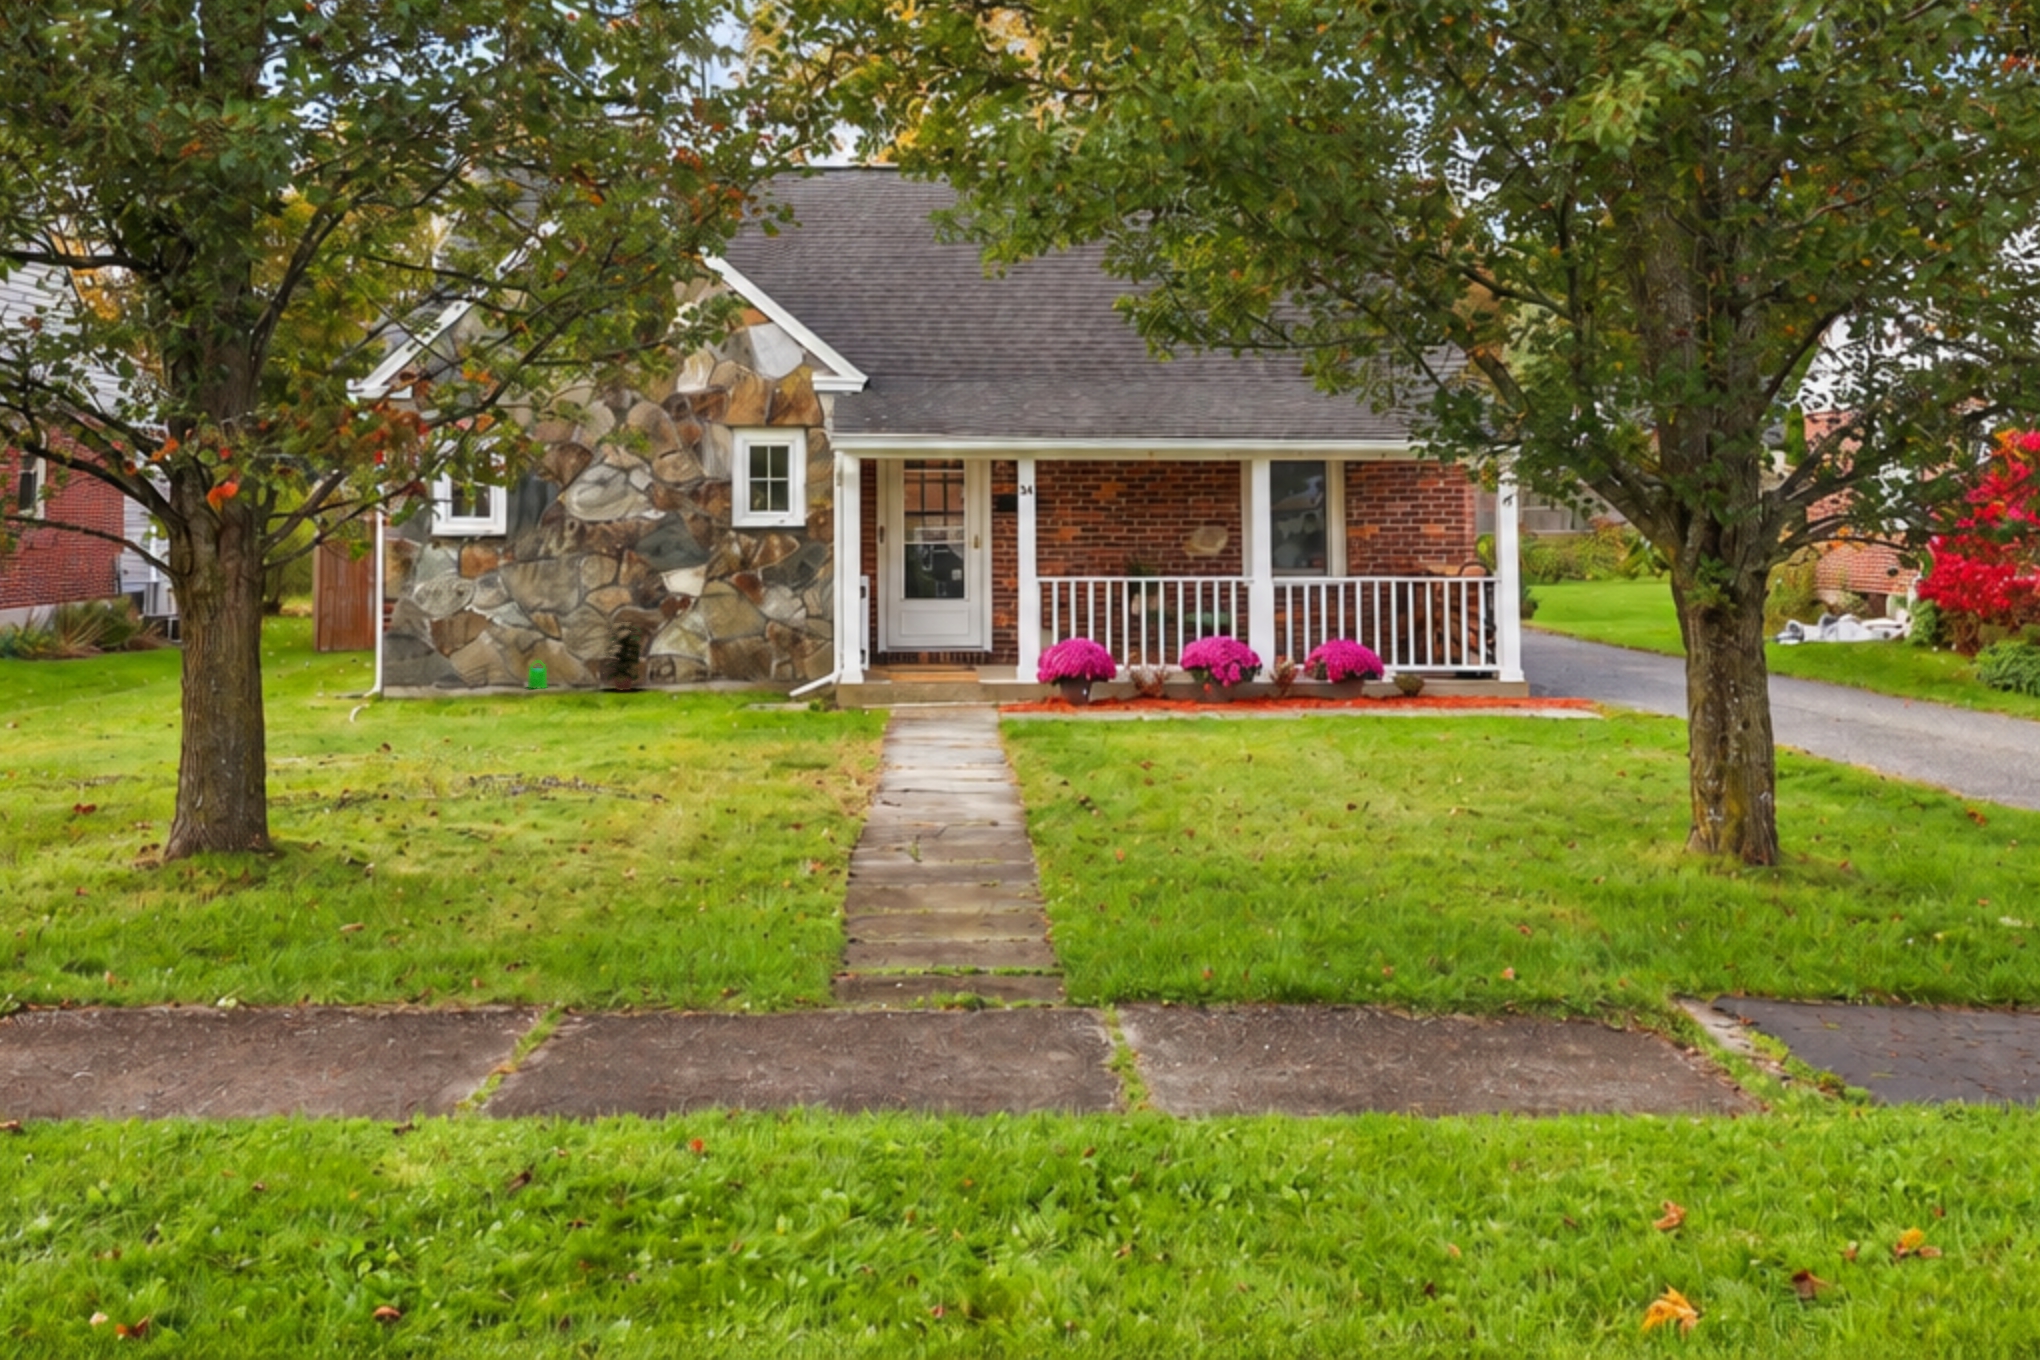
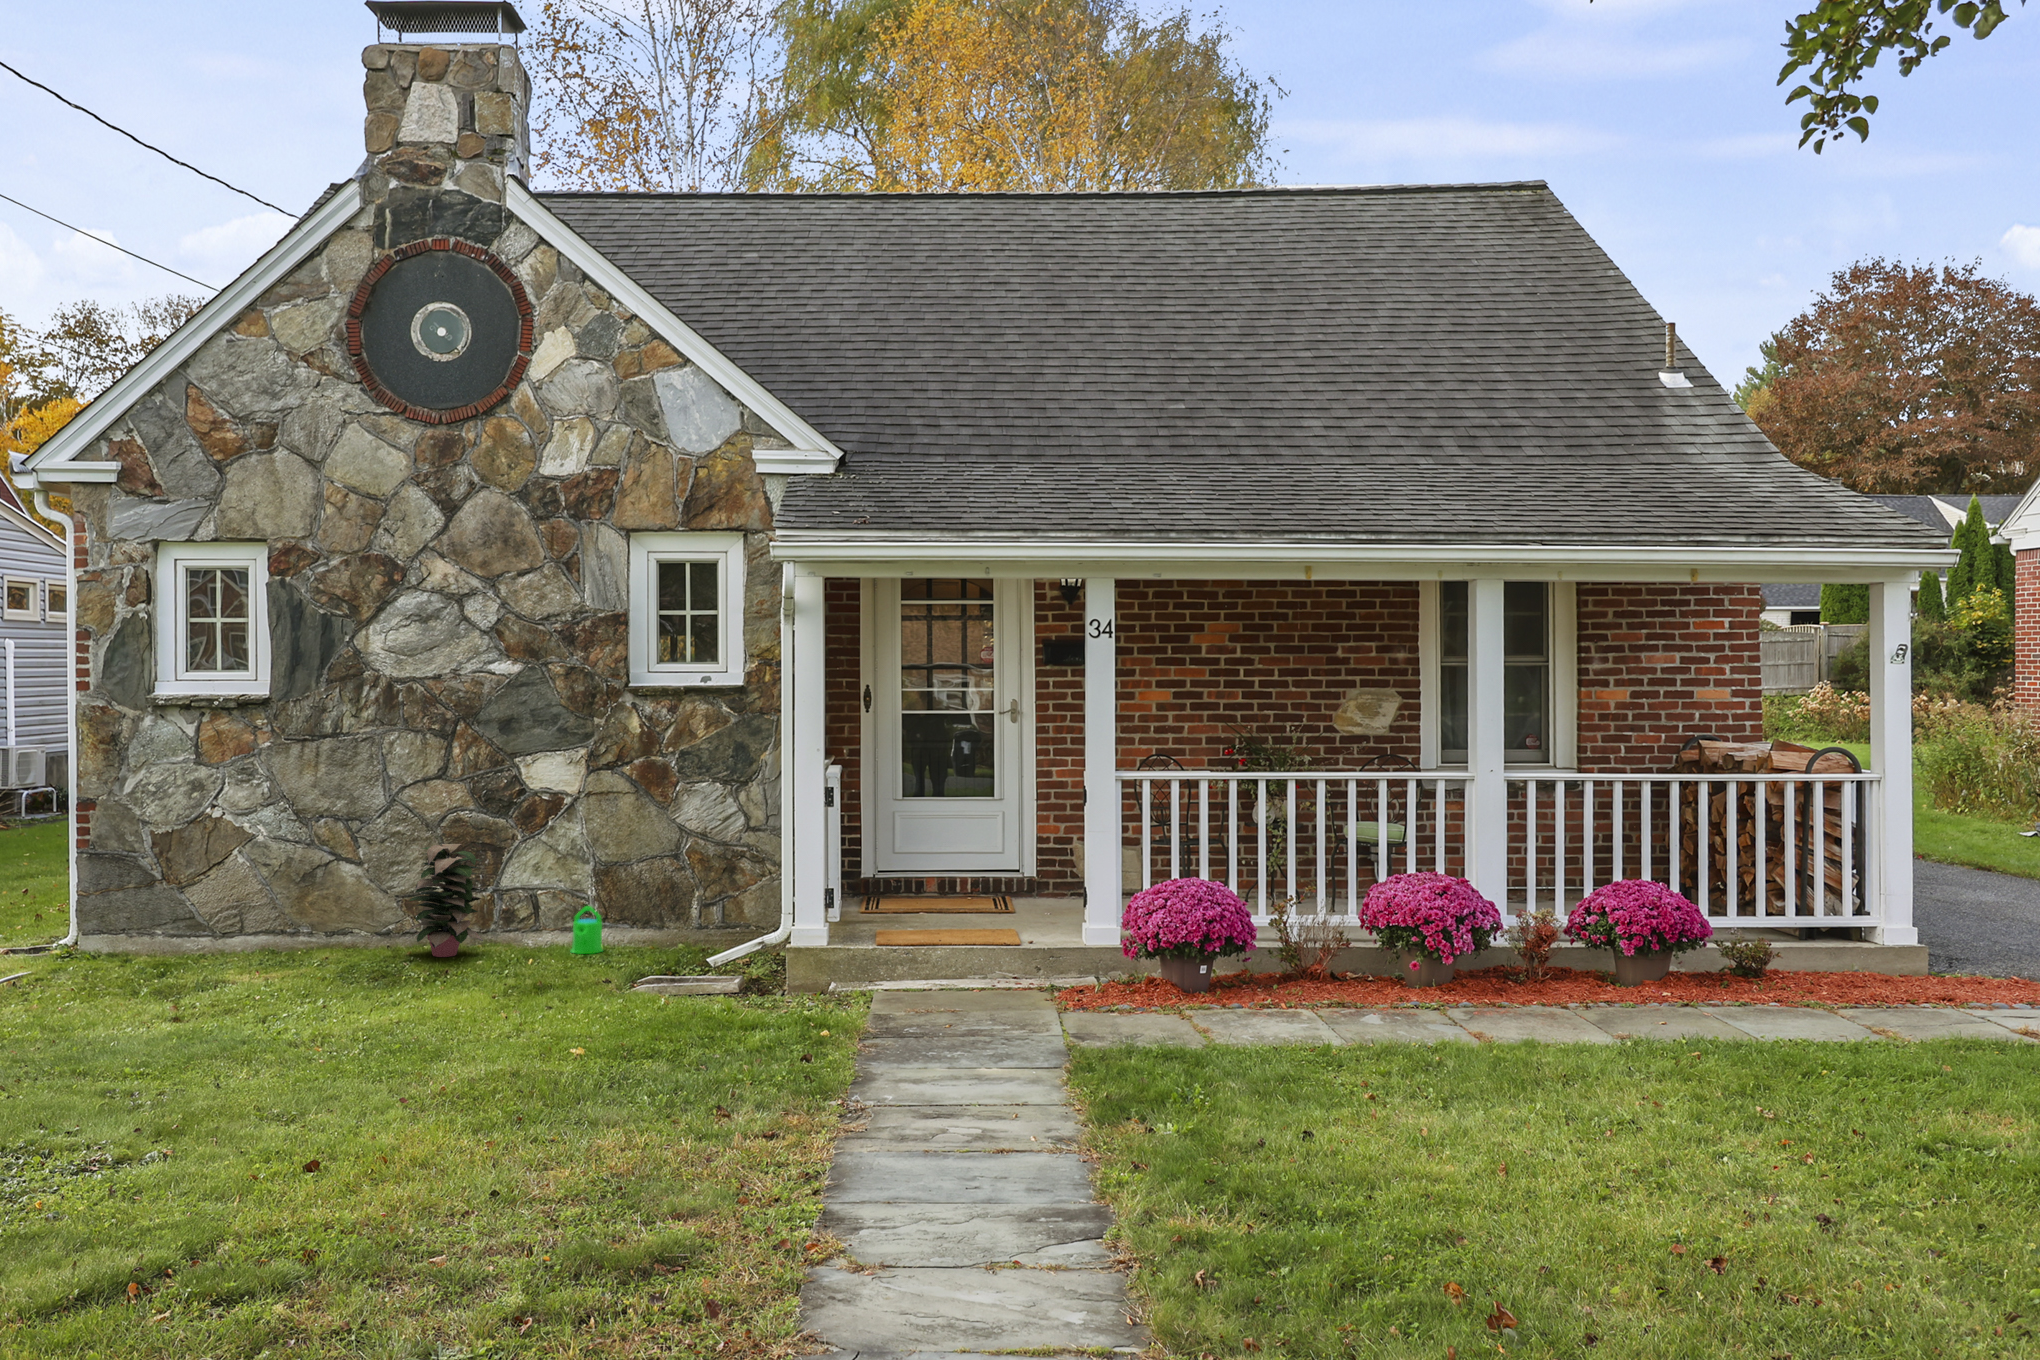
watering can: present [528,661,547,688] -> present [570,906,603,954]

